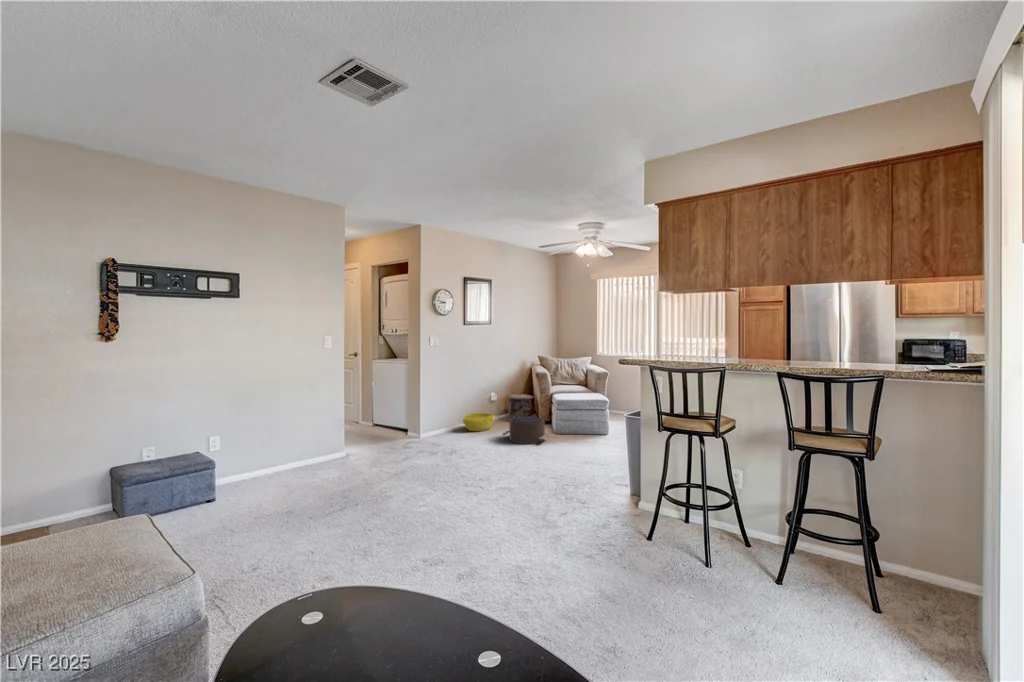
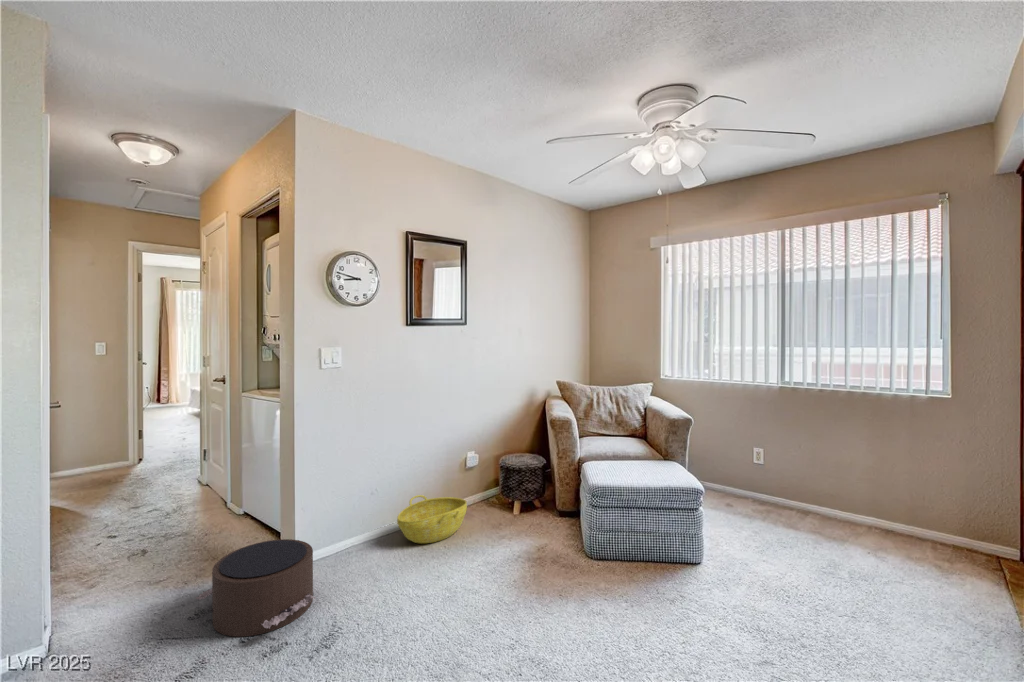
pouf: present [503,416,549,444] -> present [196,539,316,637]

